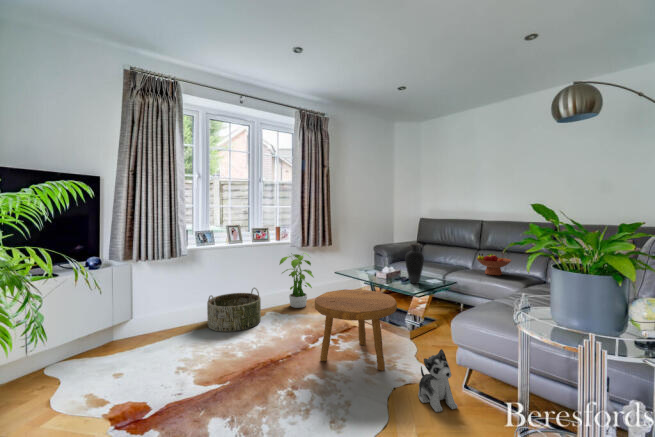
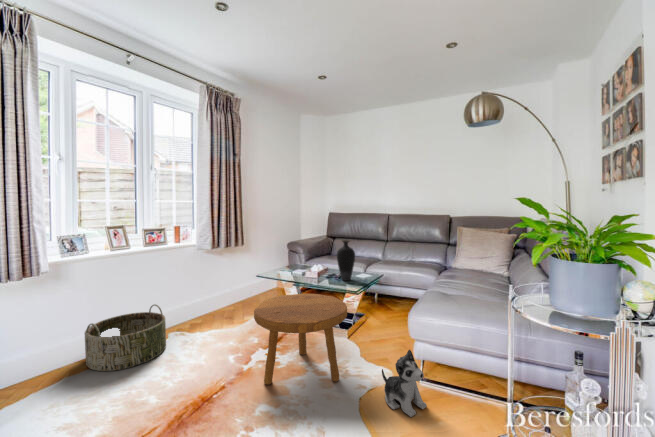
potted plant: present [279,253,313,308] -> none [185,255,229,321]
fruit bowl: present [477,253,511,275] -> none [391,245,420,265]

